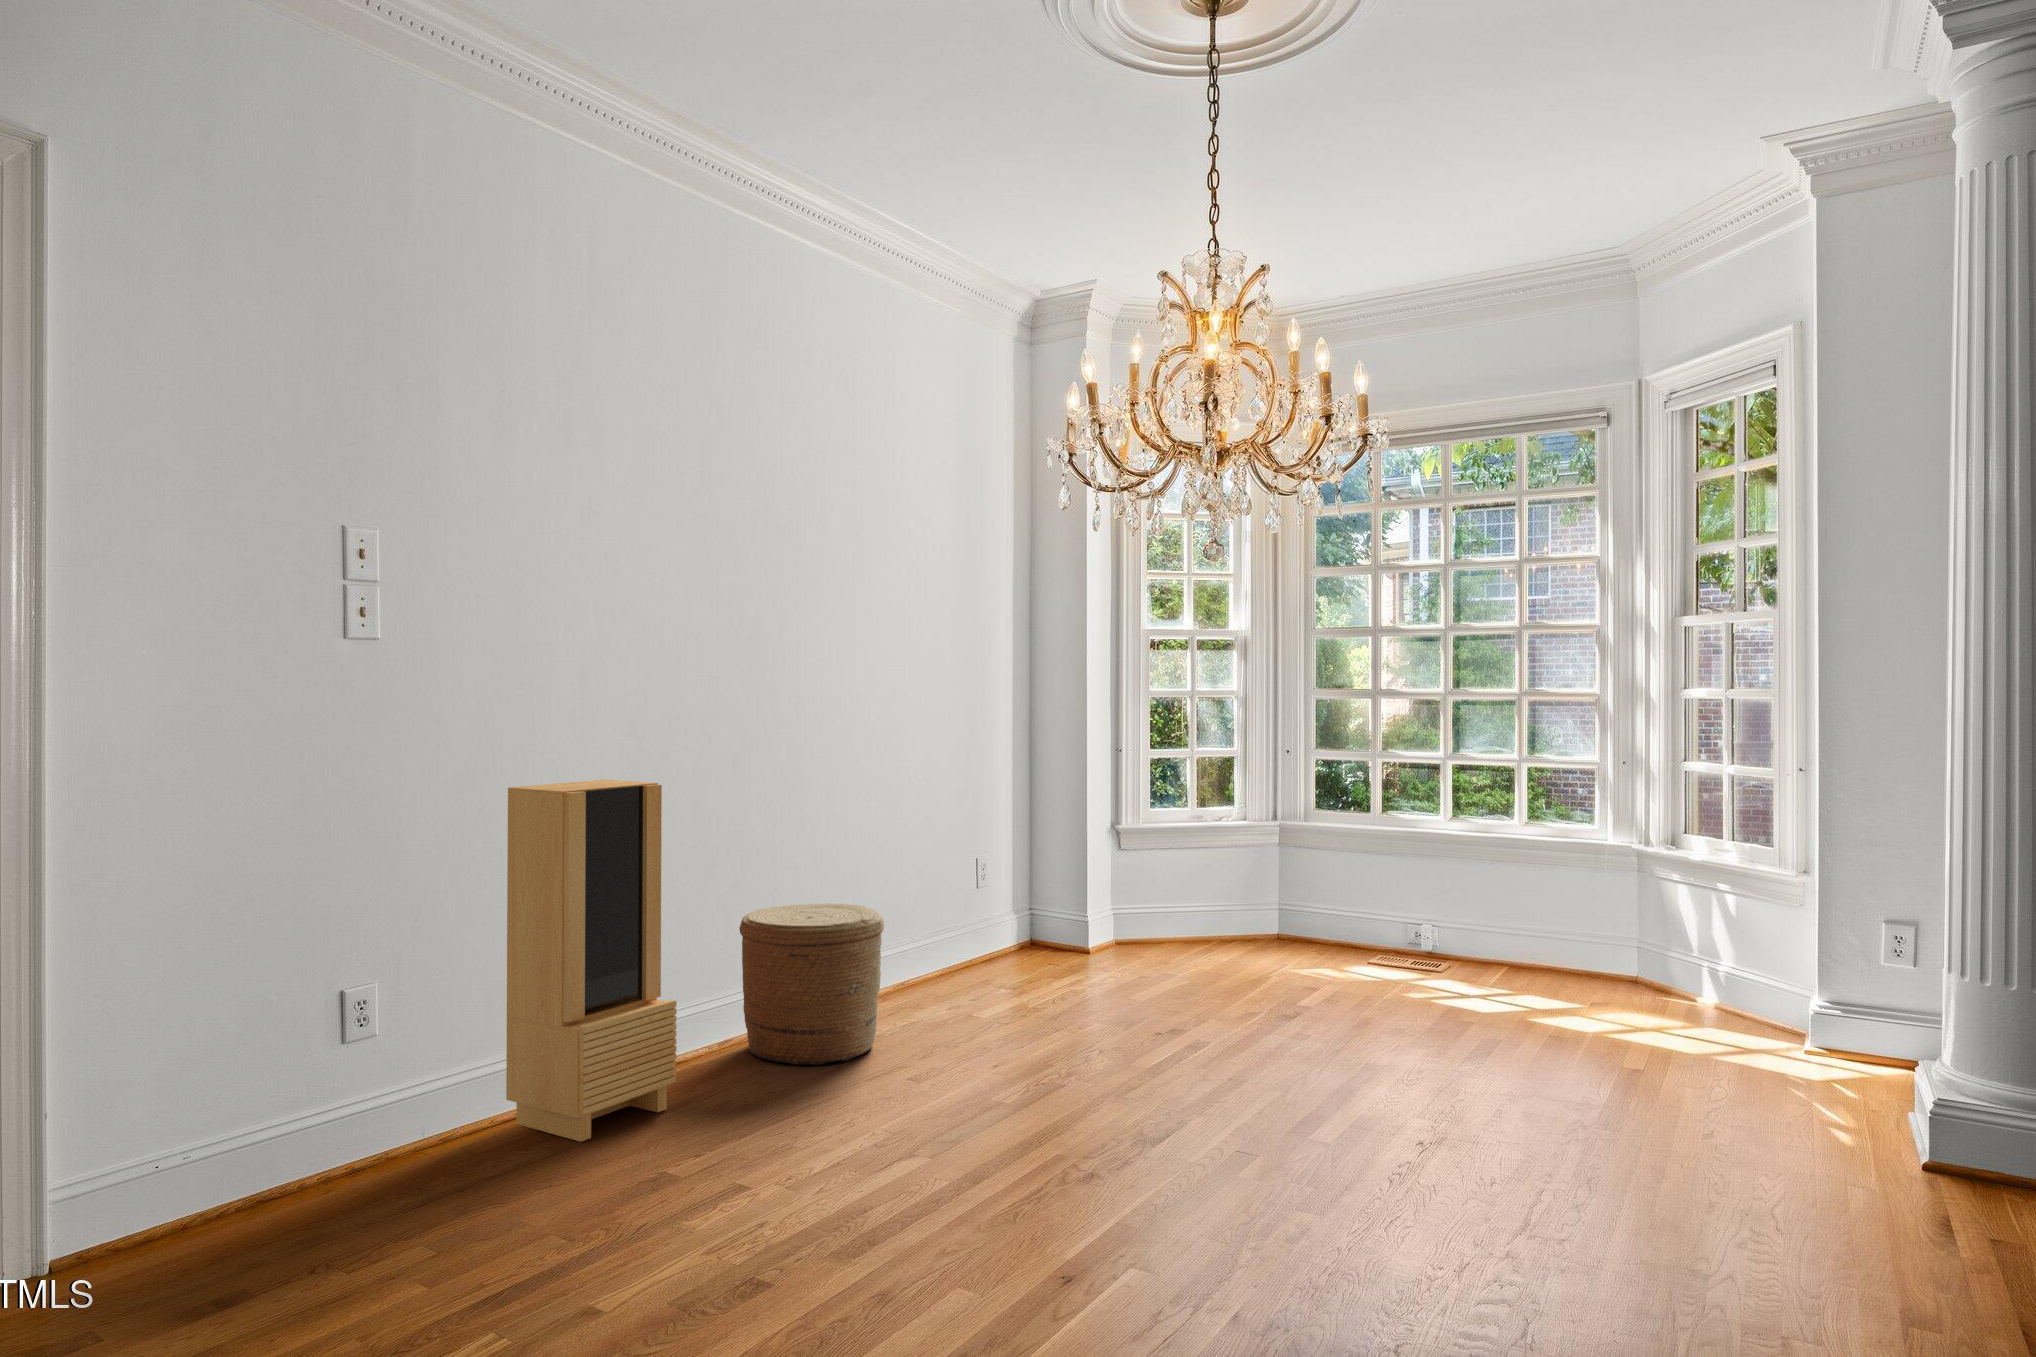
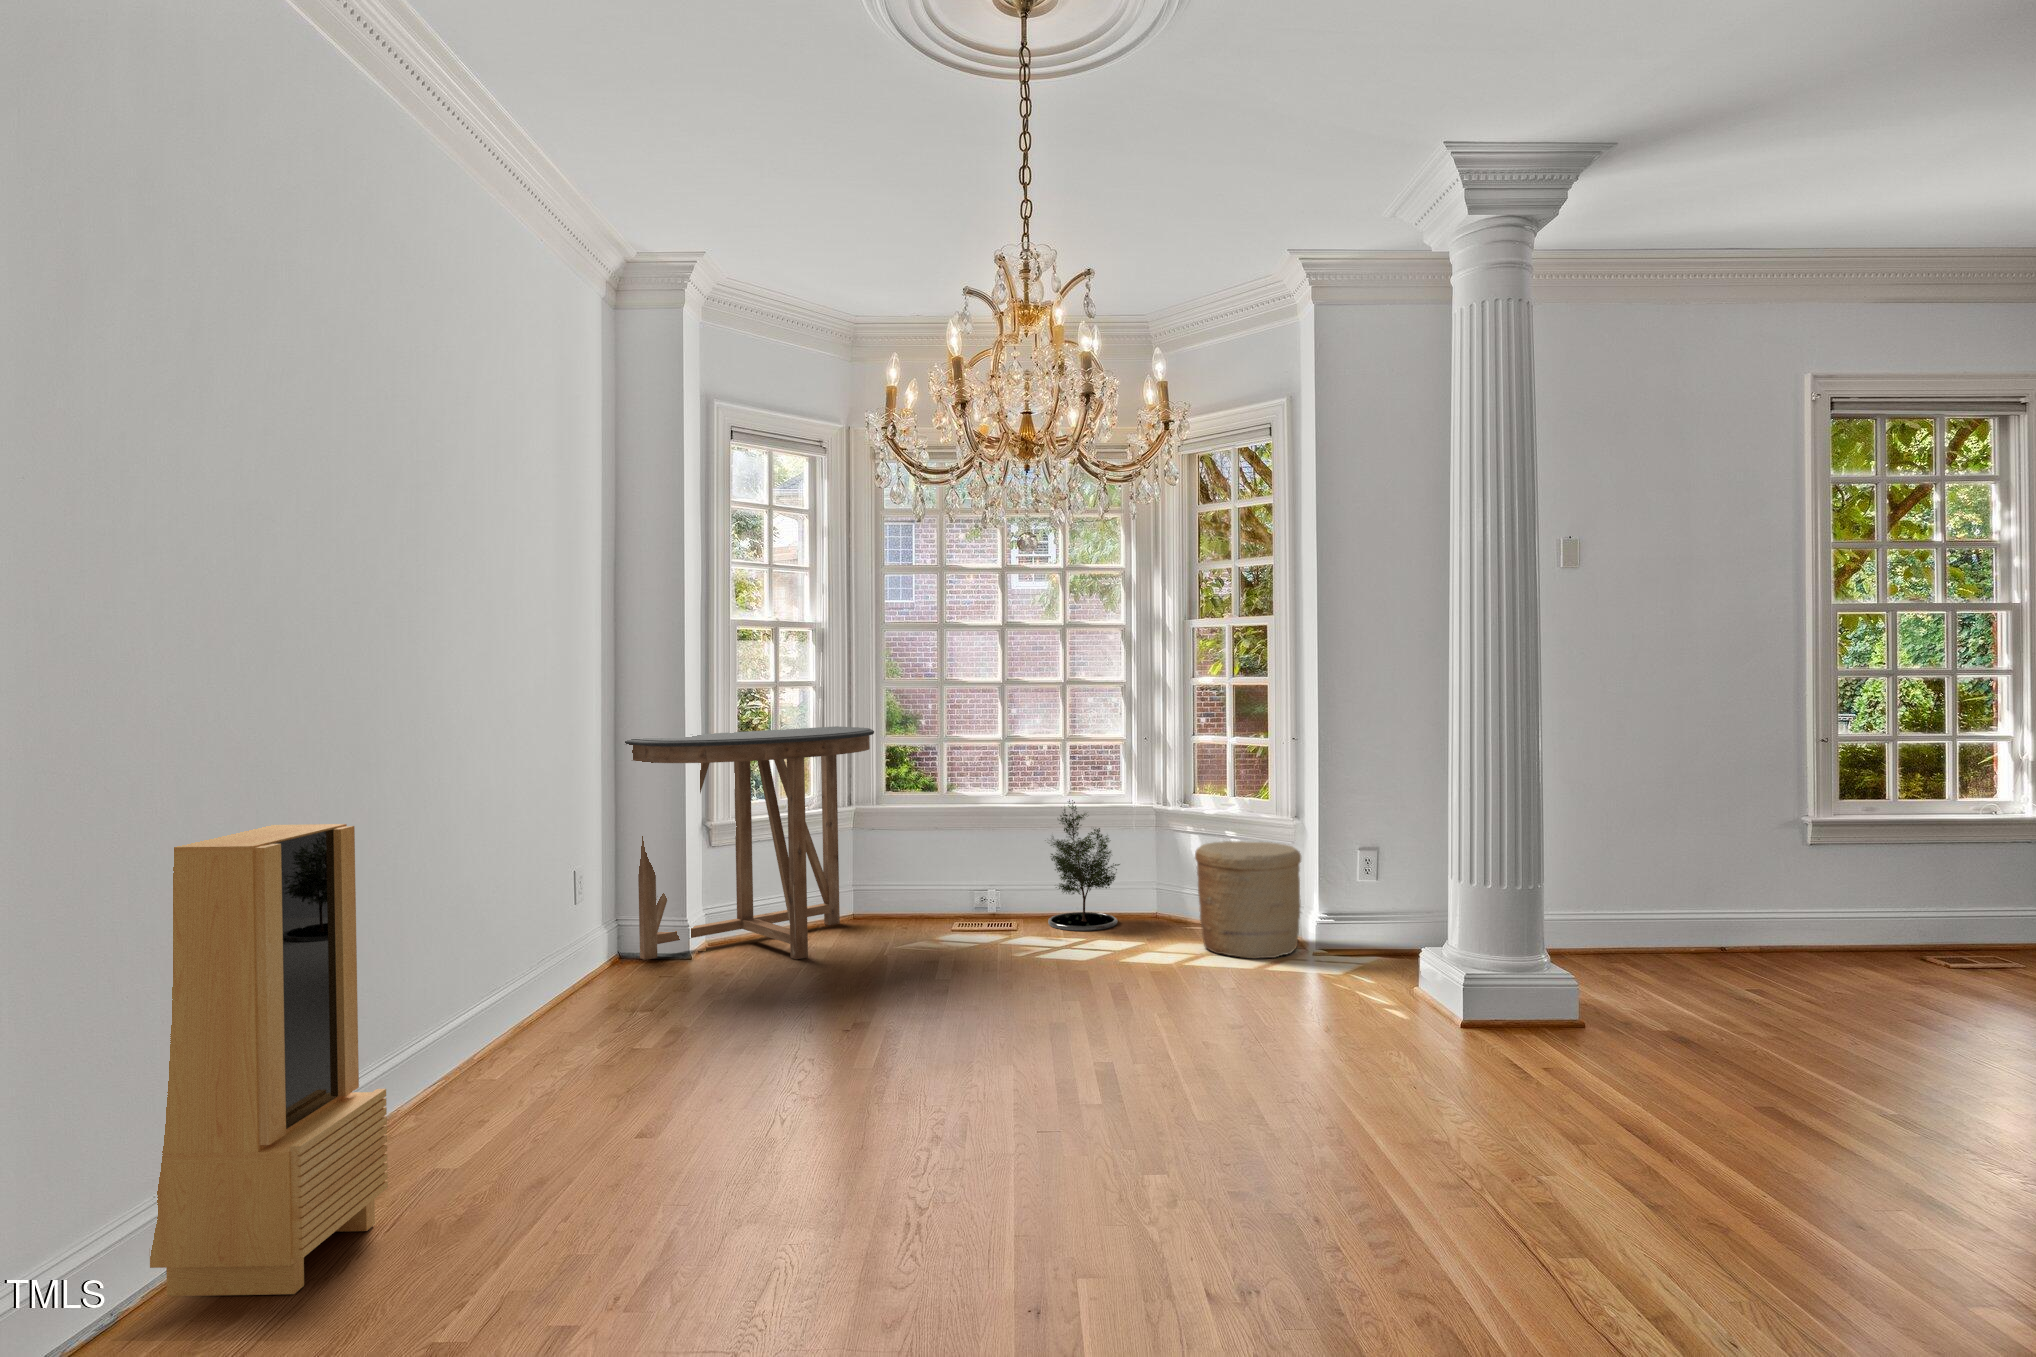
console table: none [1031,733,1287,969] -> present [625,726,874,960]
potted tree: none [1482,828,1581,986] -> present [1048,800,1120,931]
woven basket: present [739,904,884,1065] -> present [1195,841,1301,959]

